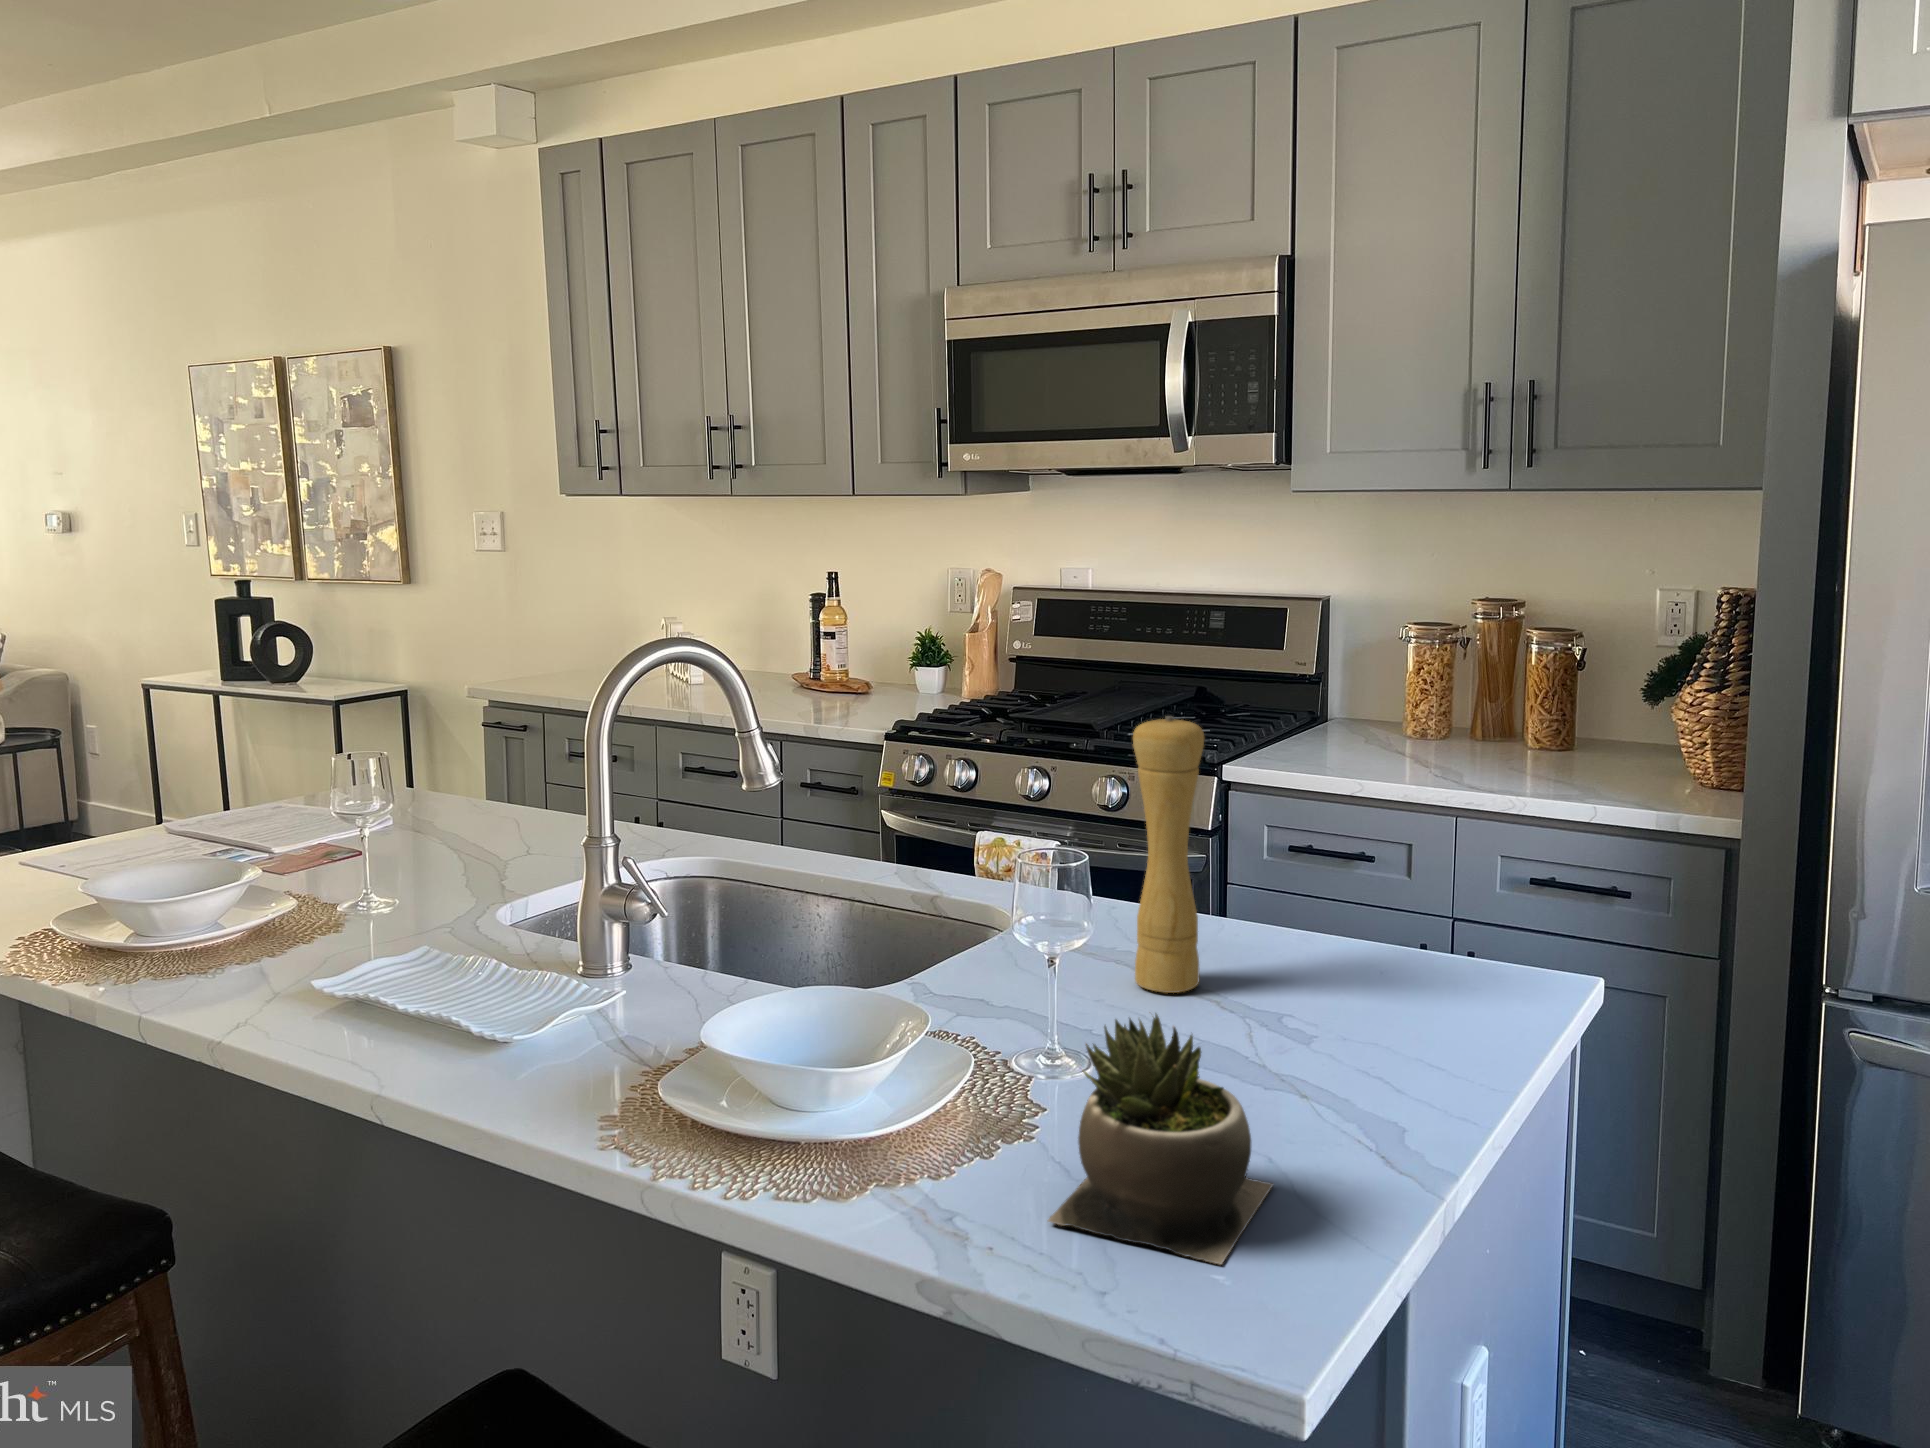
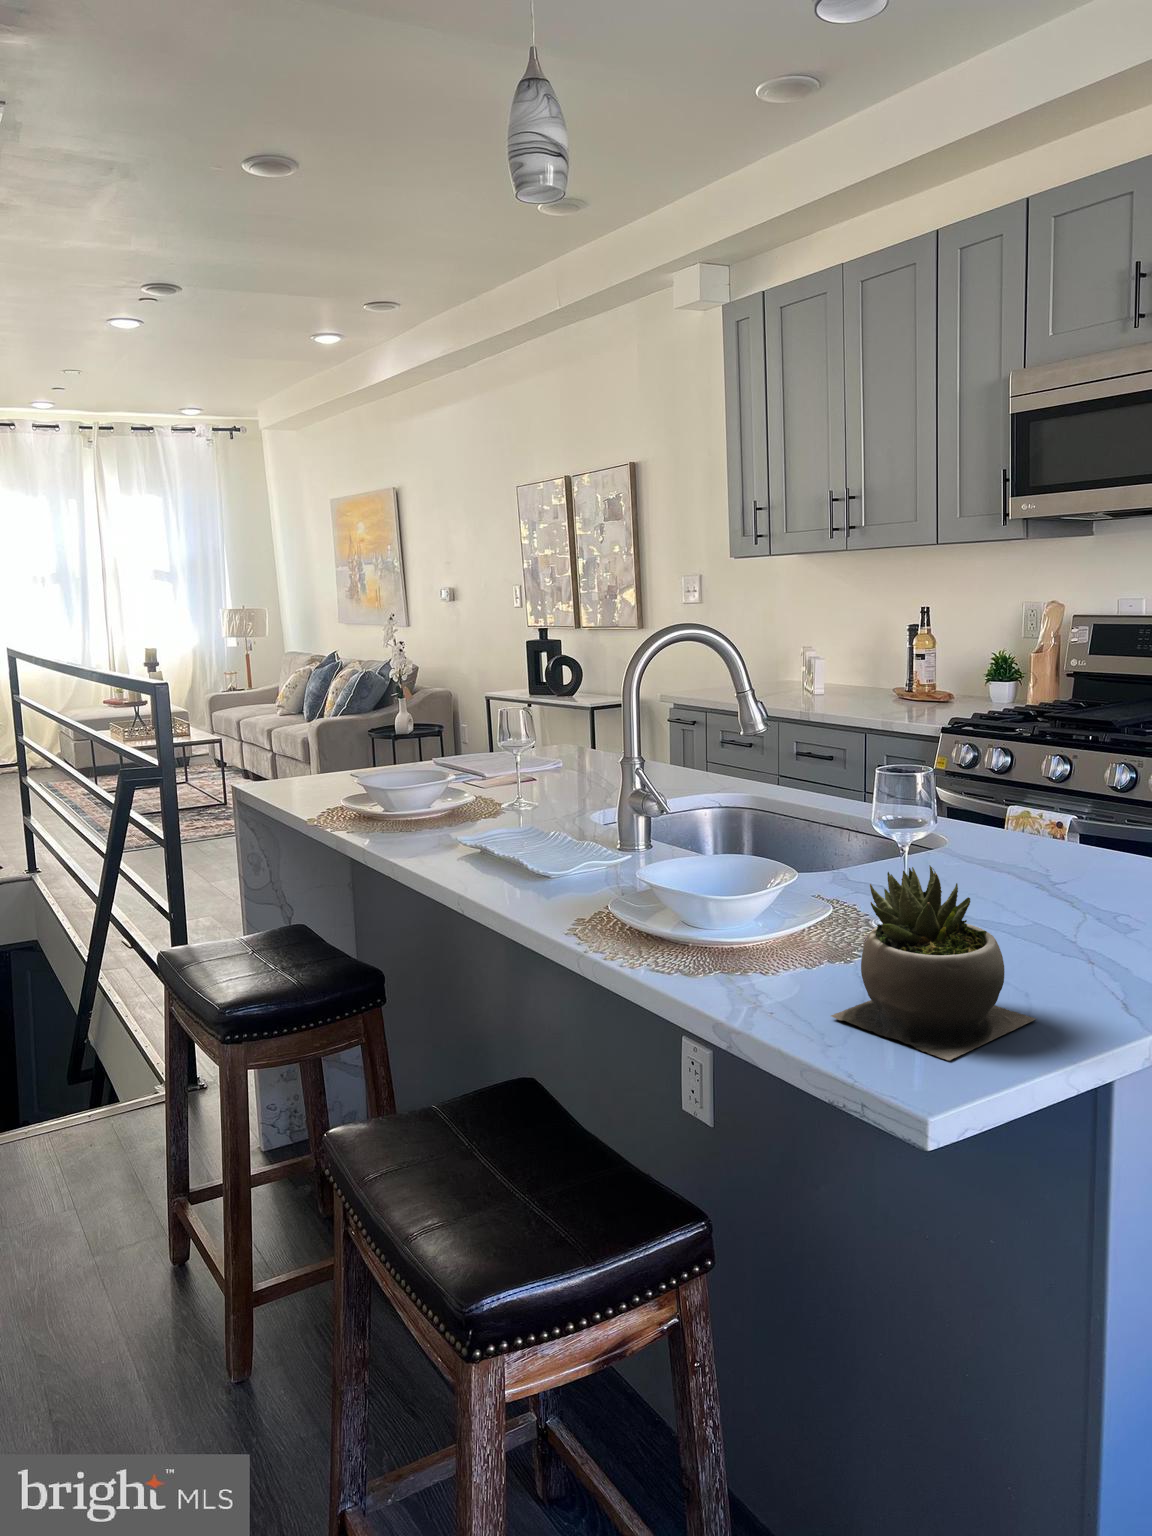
pepper mill: present [1133,716,1204,993] -> none [1023,667,1089,895]

